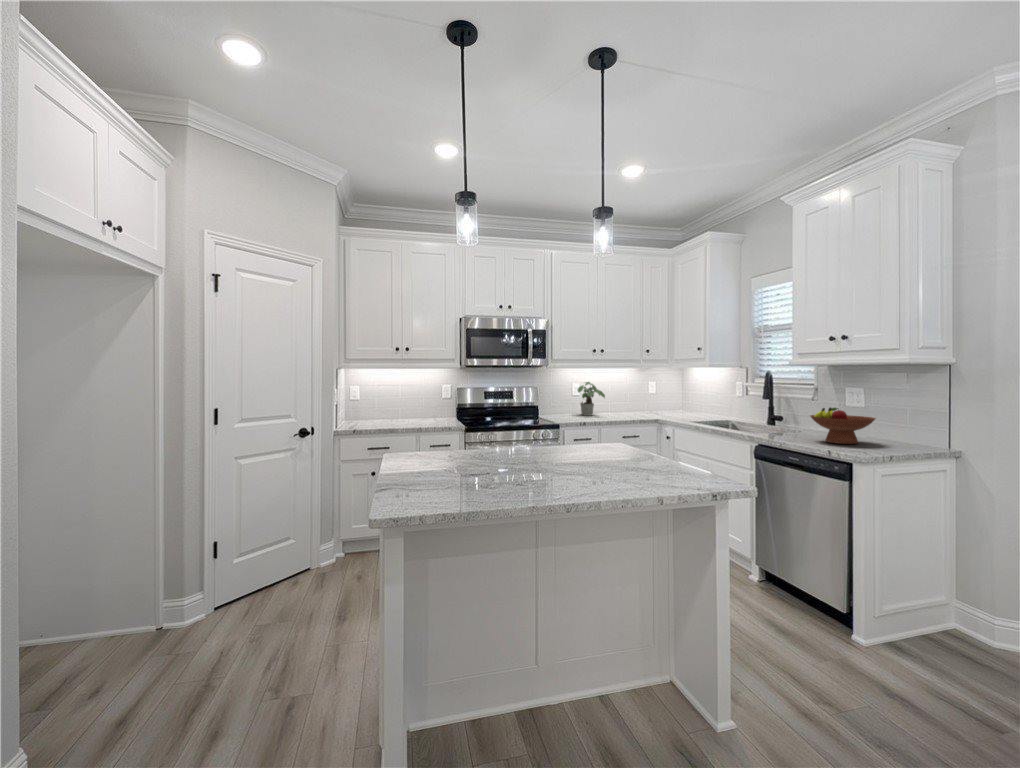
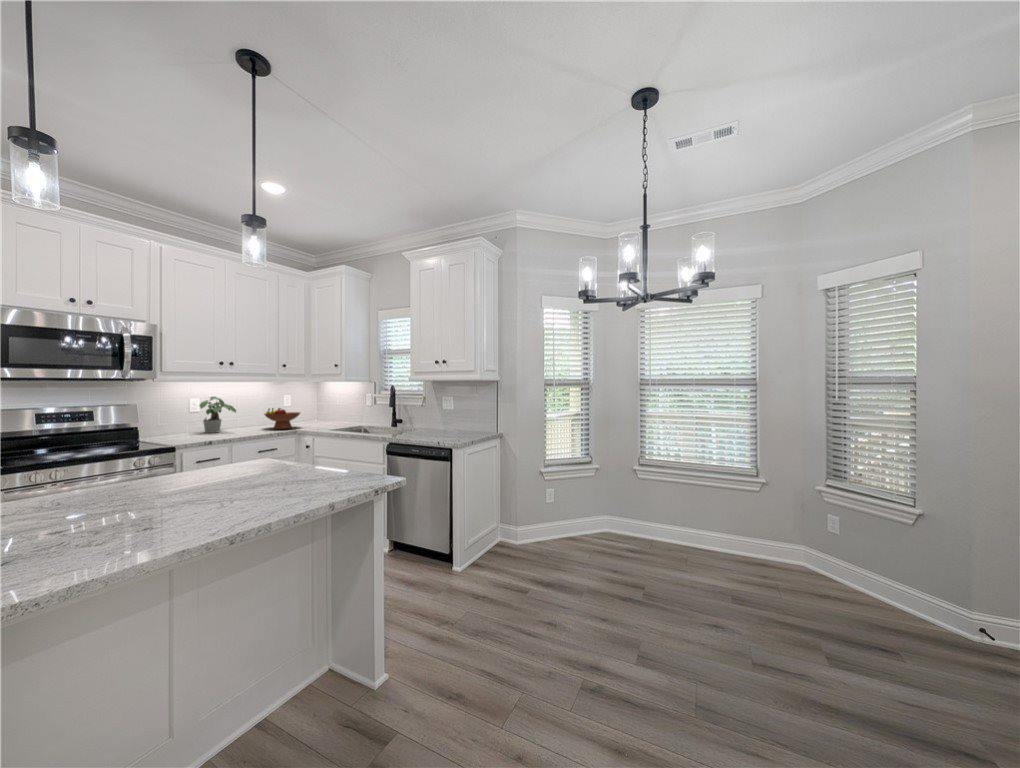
fruit bowl: present [810,408,876,444] -> present [264,408,300,429]

